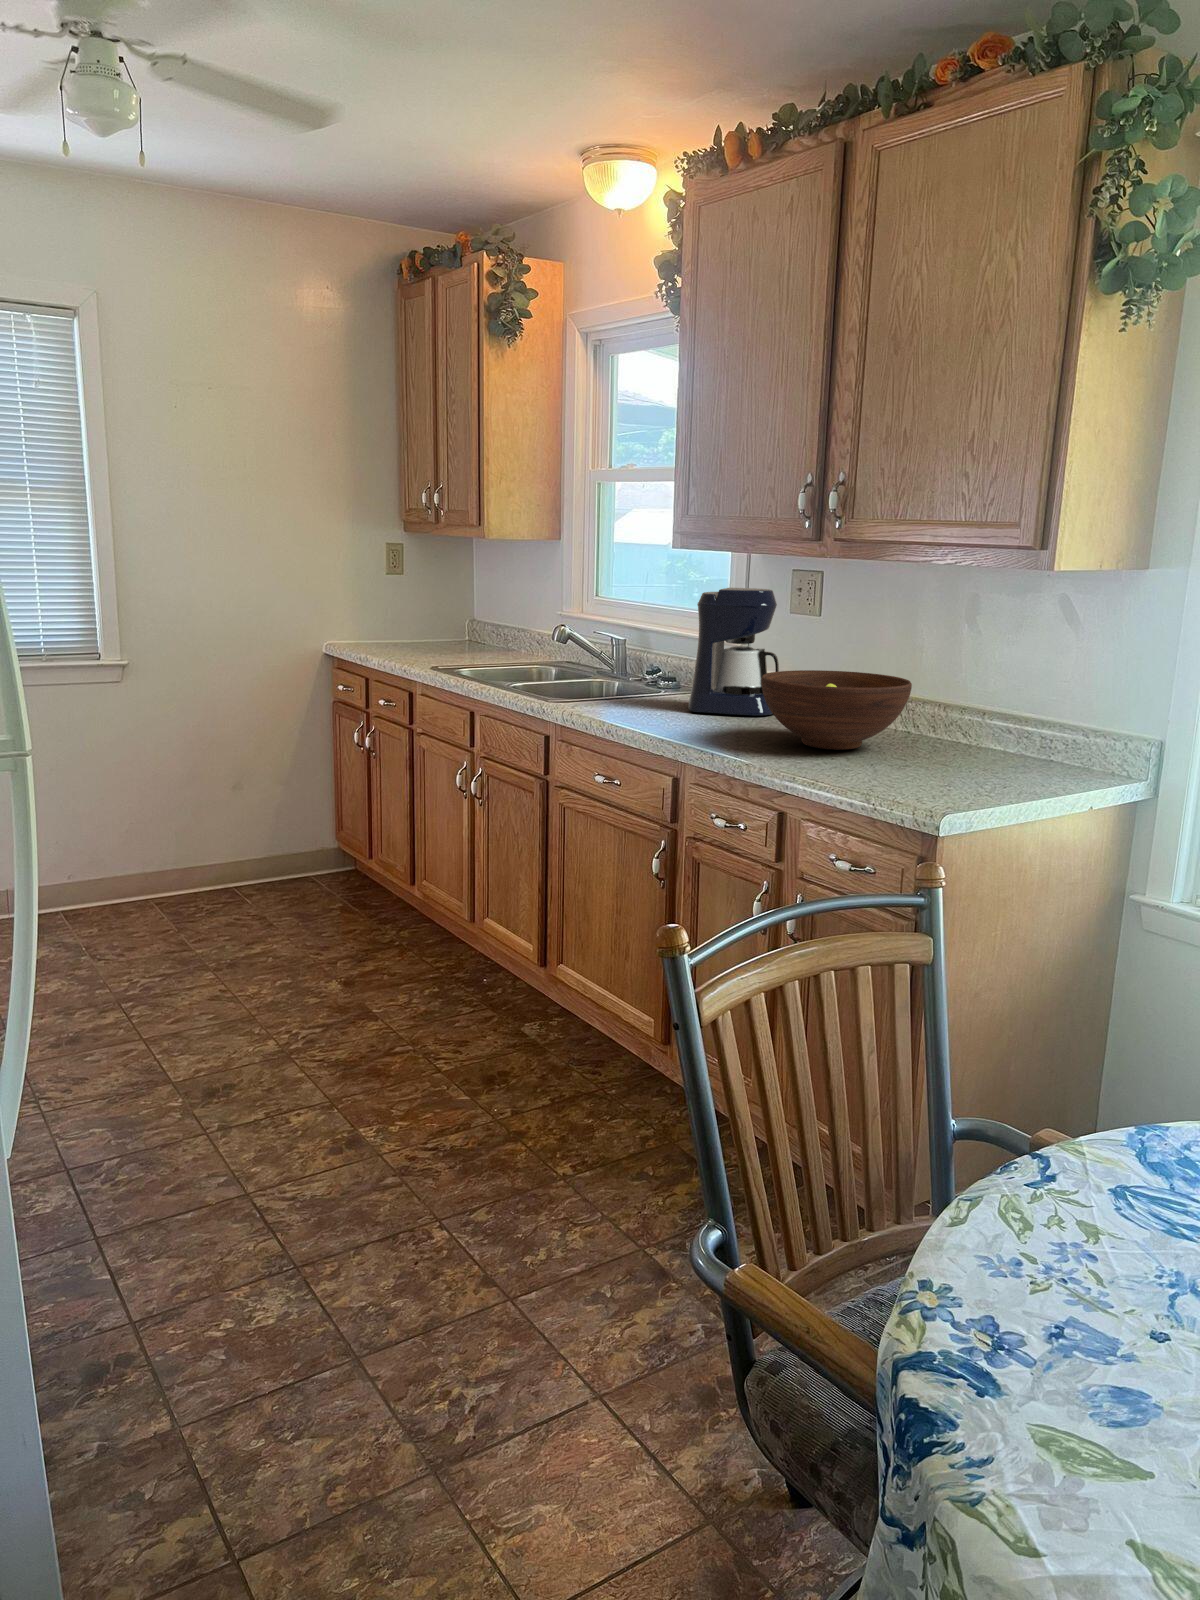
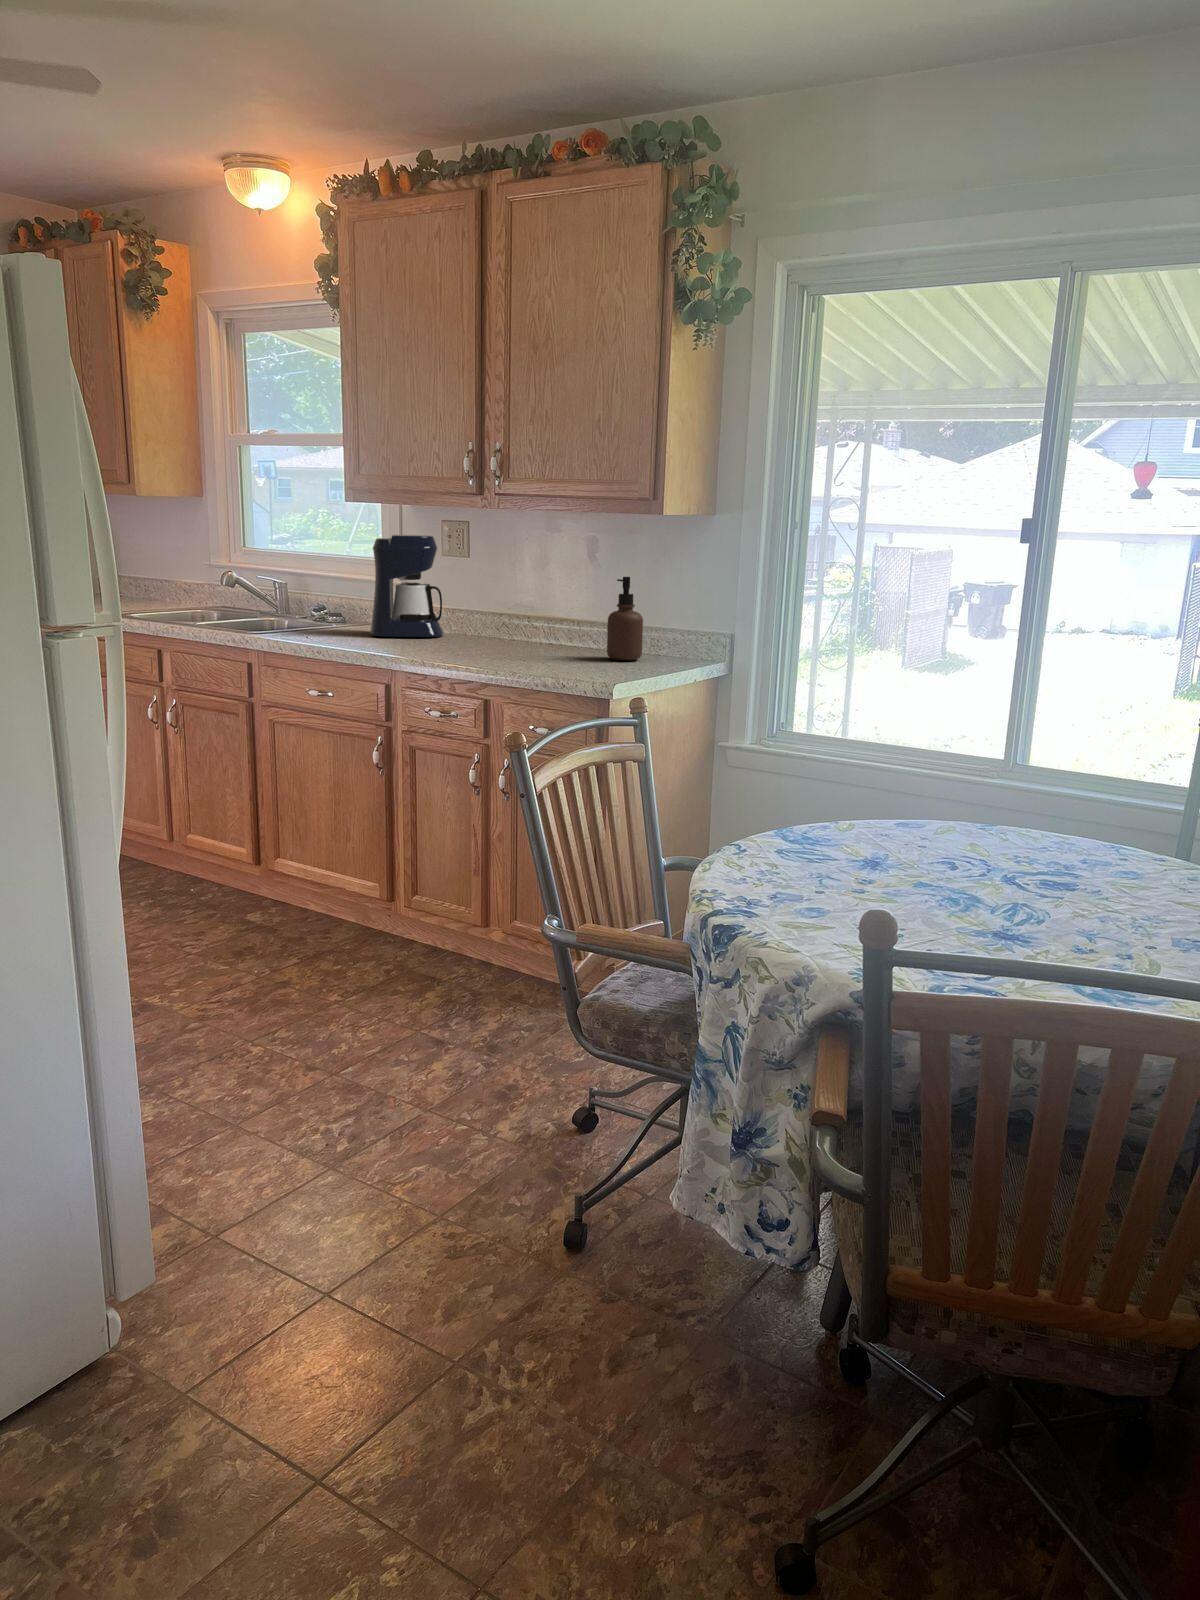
soap dispenser: none [969,655,1024,771] -> present [607,577,643,661]
fruit bowl: present [761,670,912,750] -> none [448,596,560,654]

